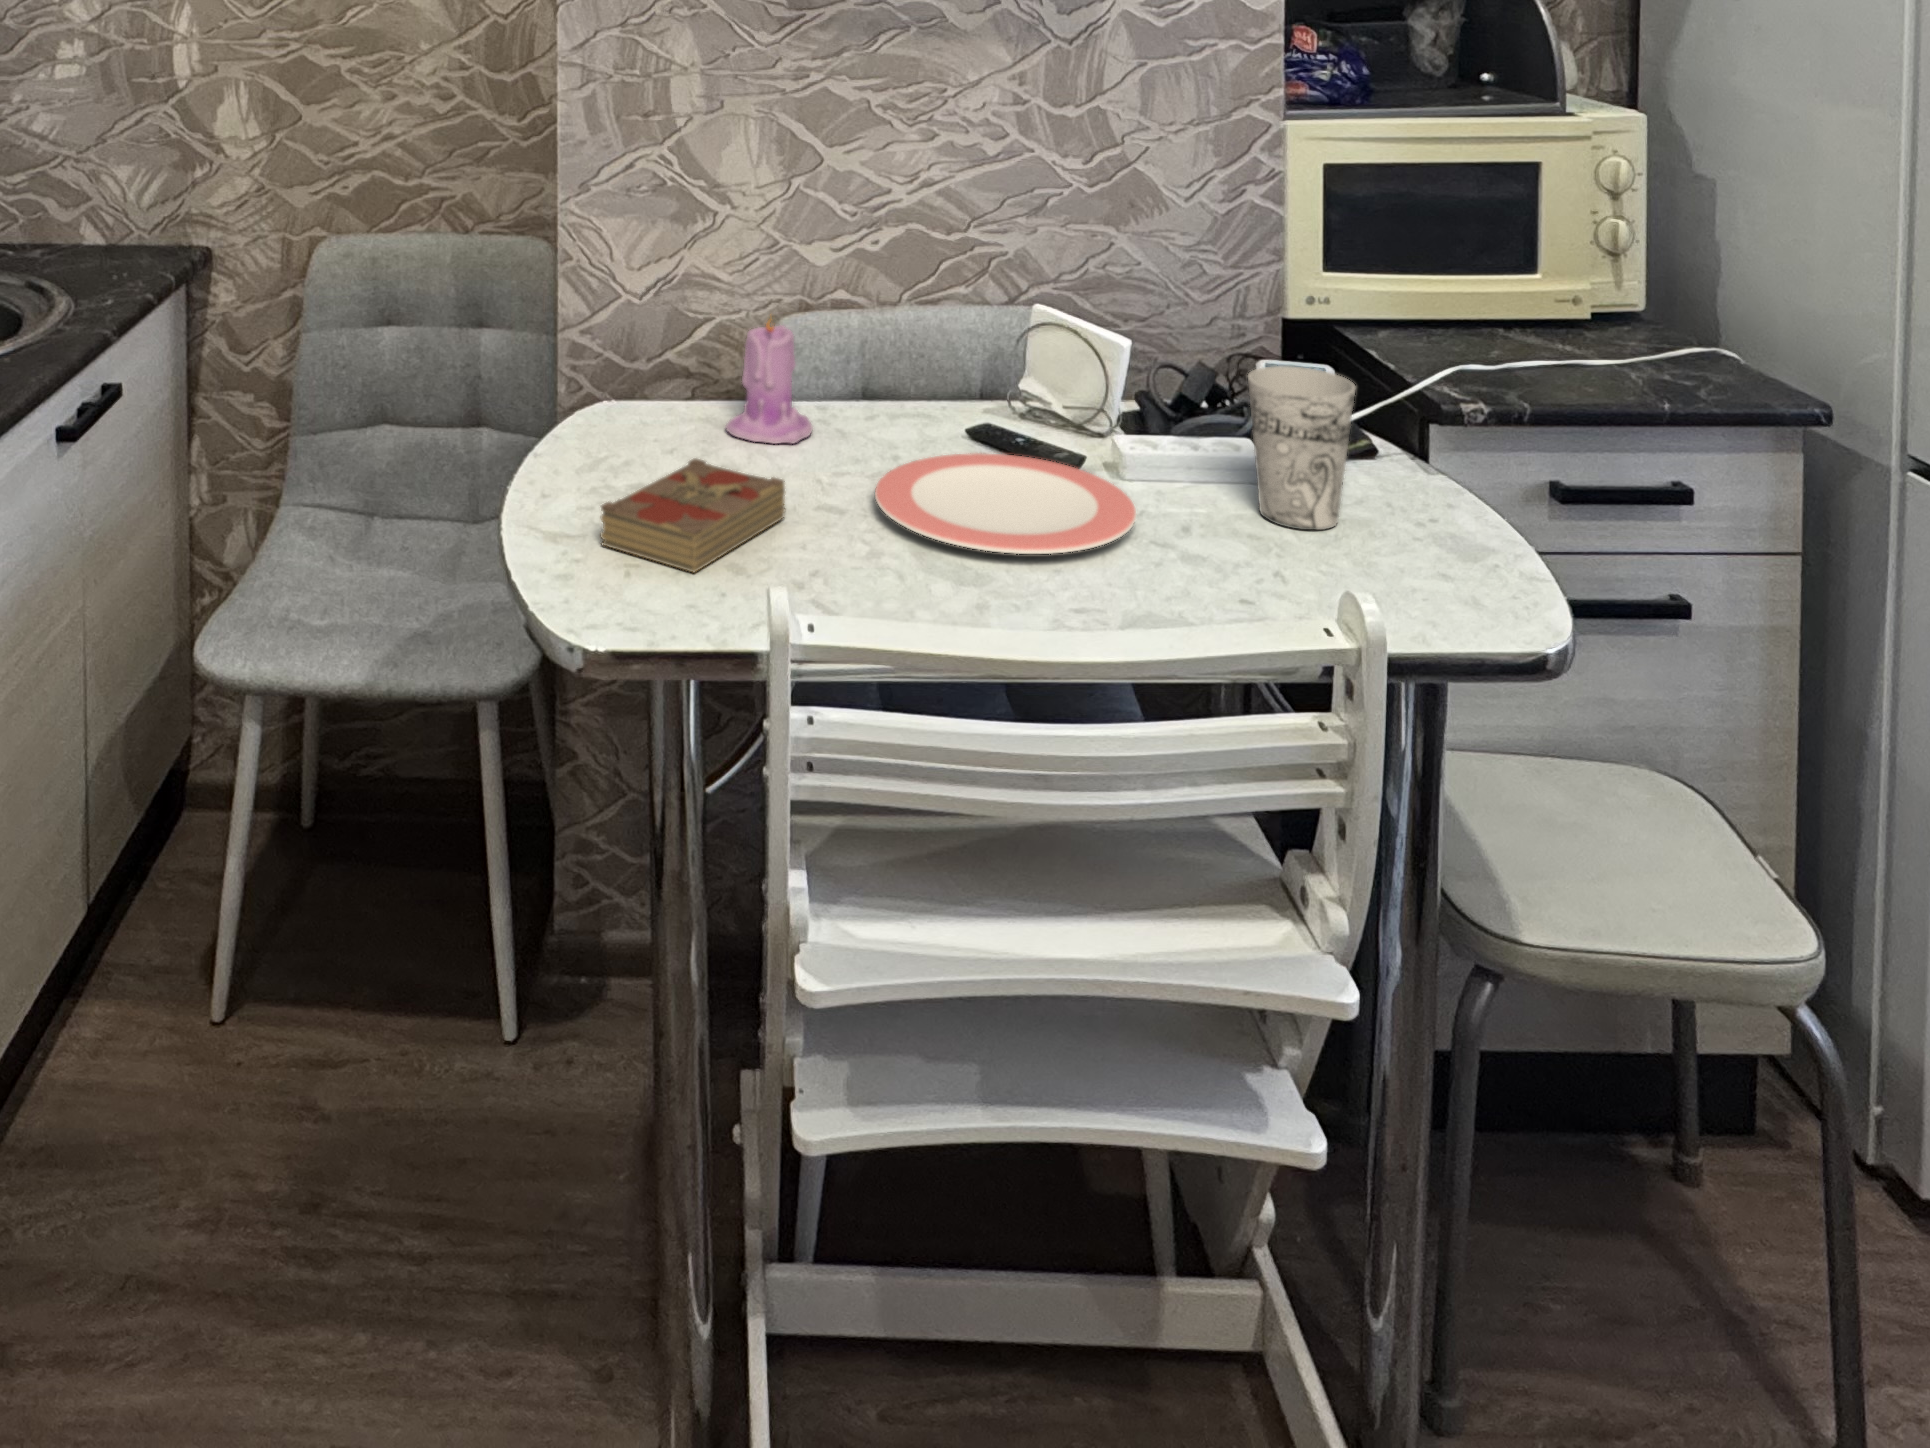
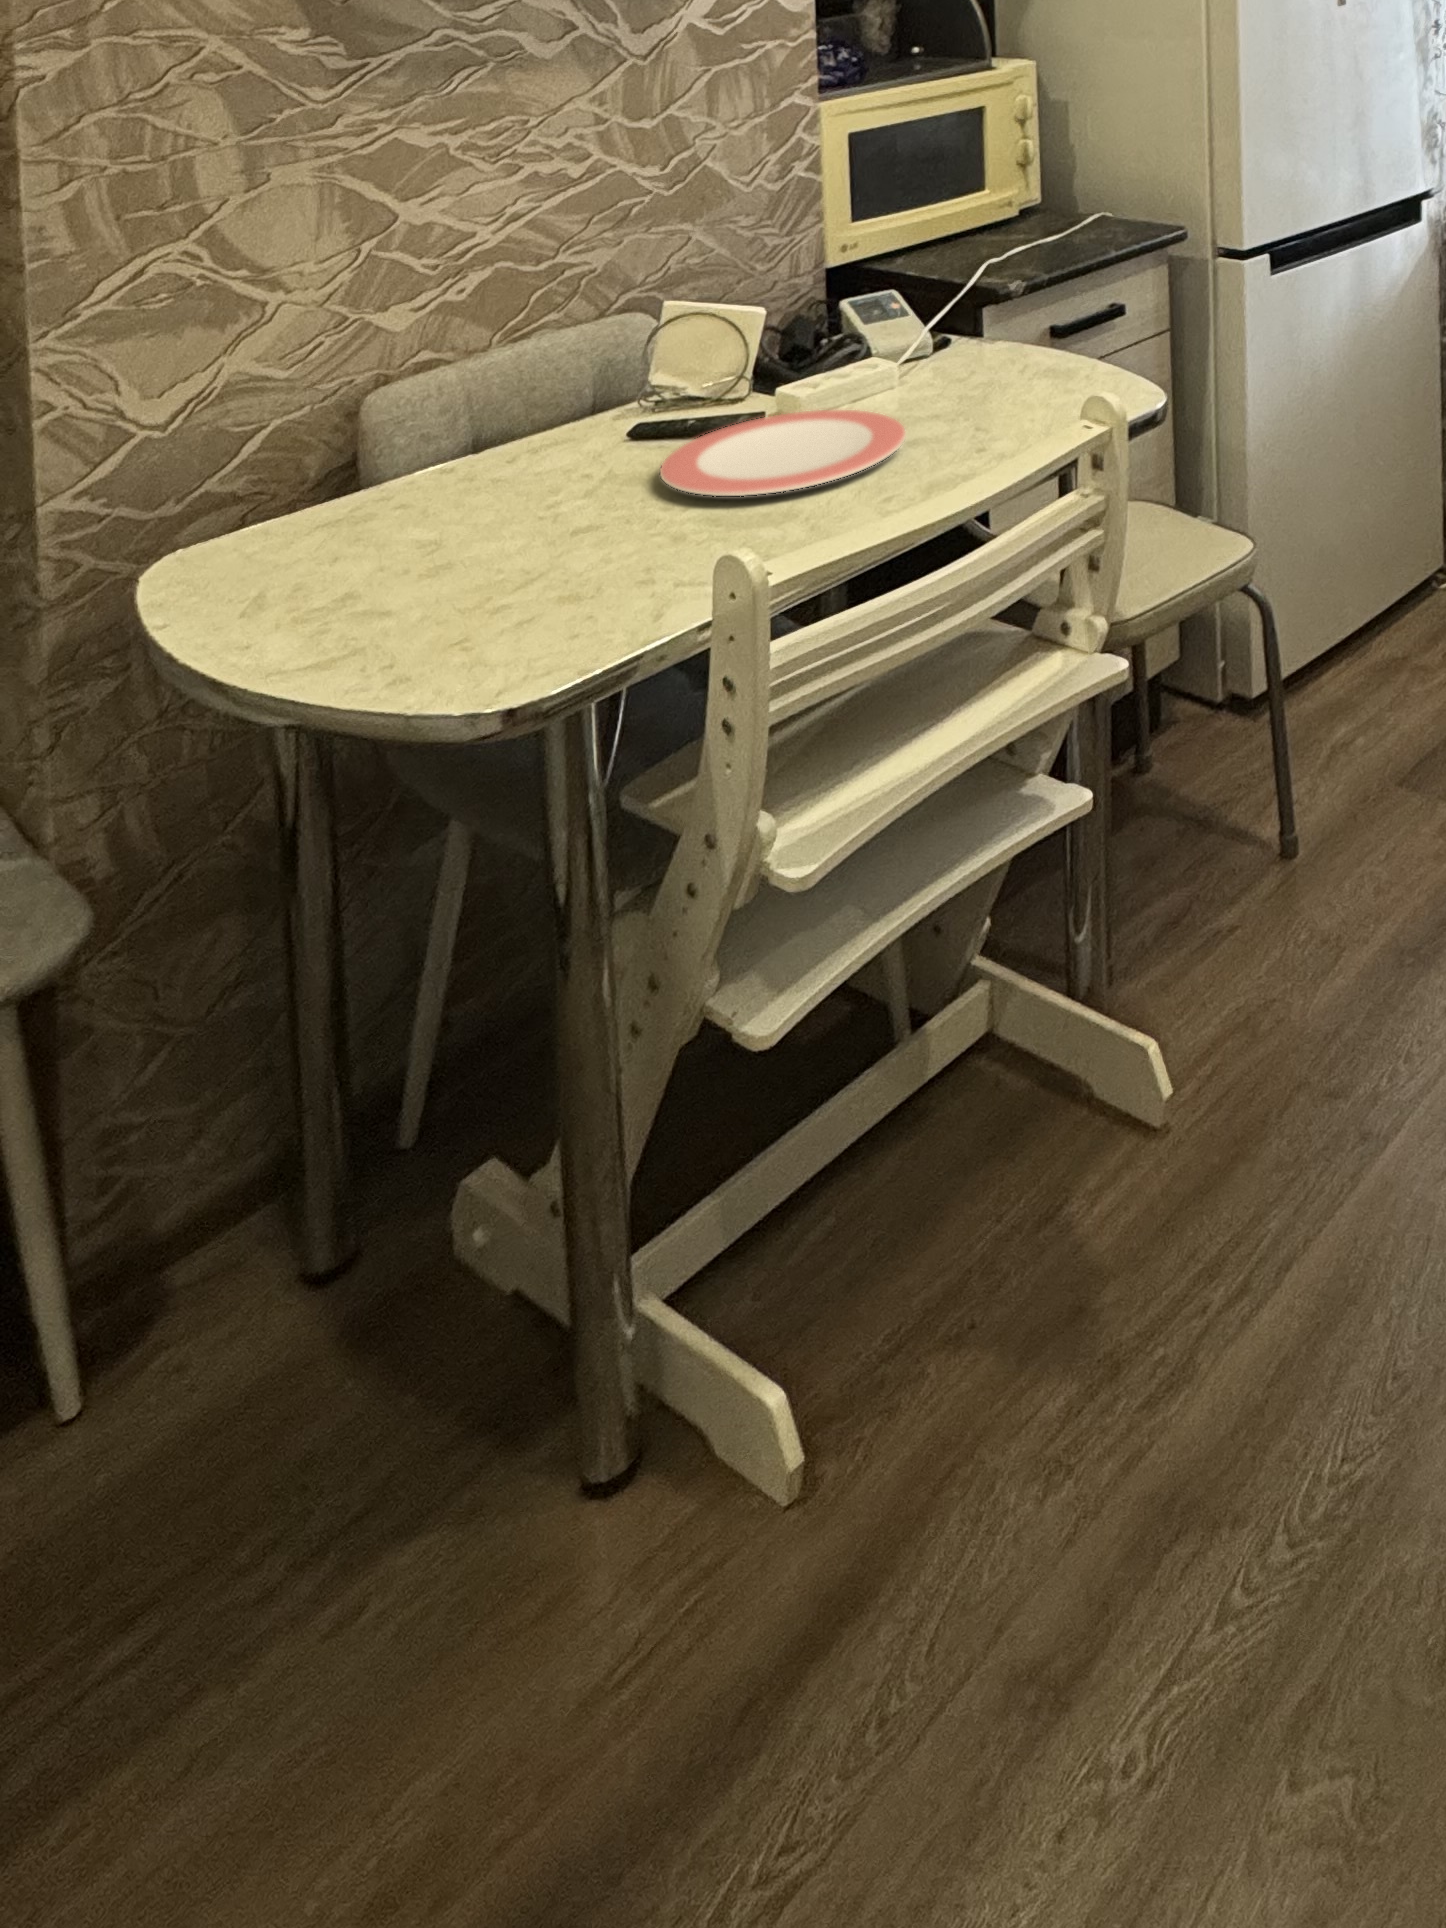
candle: present [726,320,812,444] -> none [404,373,512,514]
cup: present [1248,366,1355,530] -> none [936,273,1016,395]
book: present [600,459,785,572] -> none [459,501,611,631]

